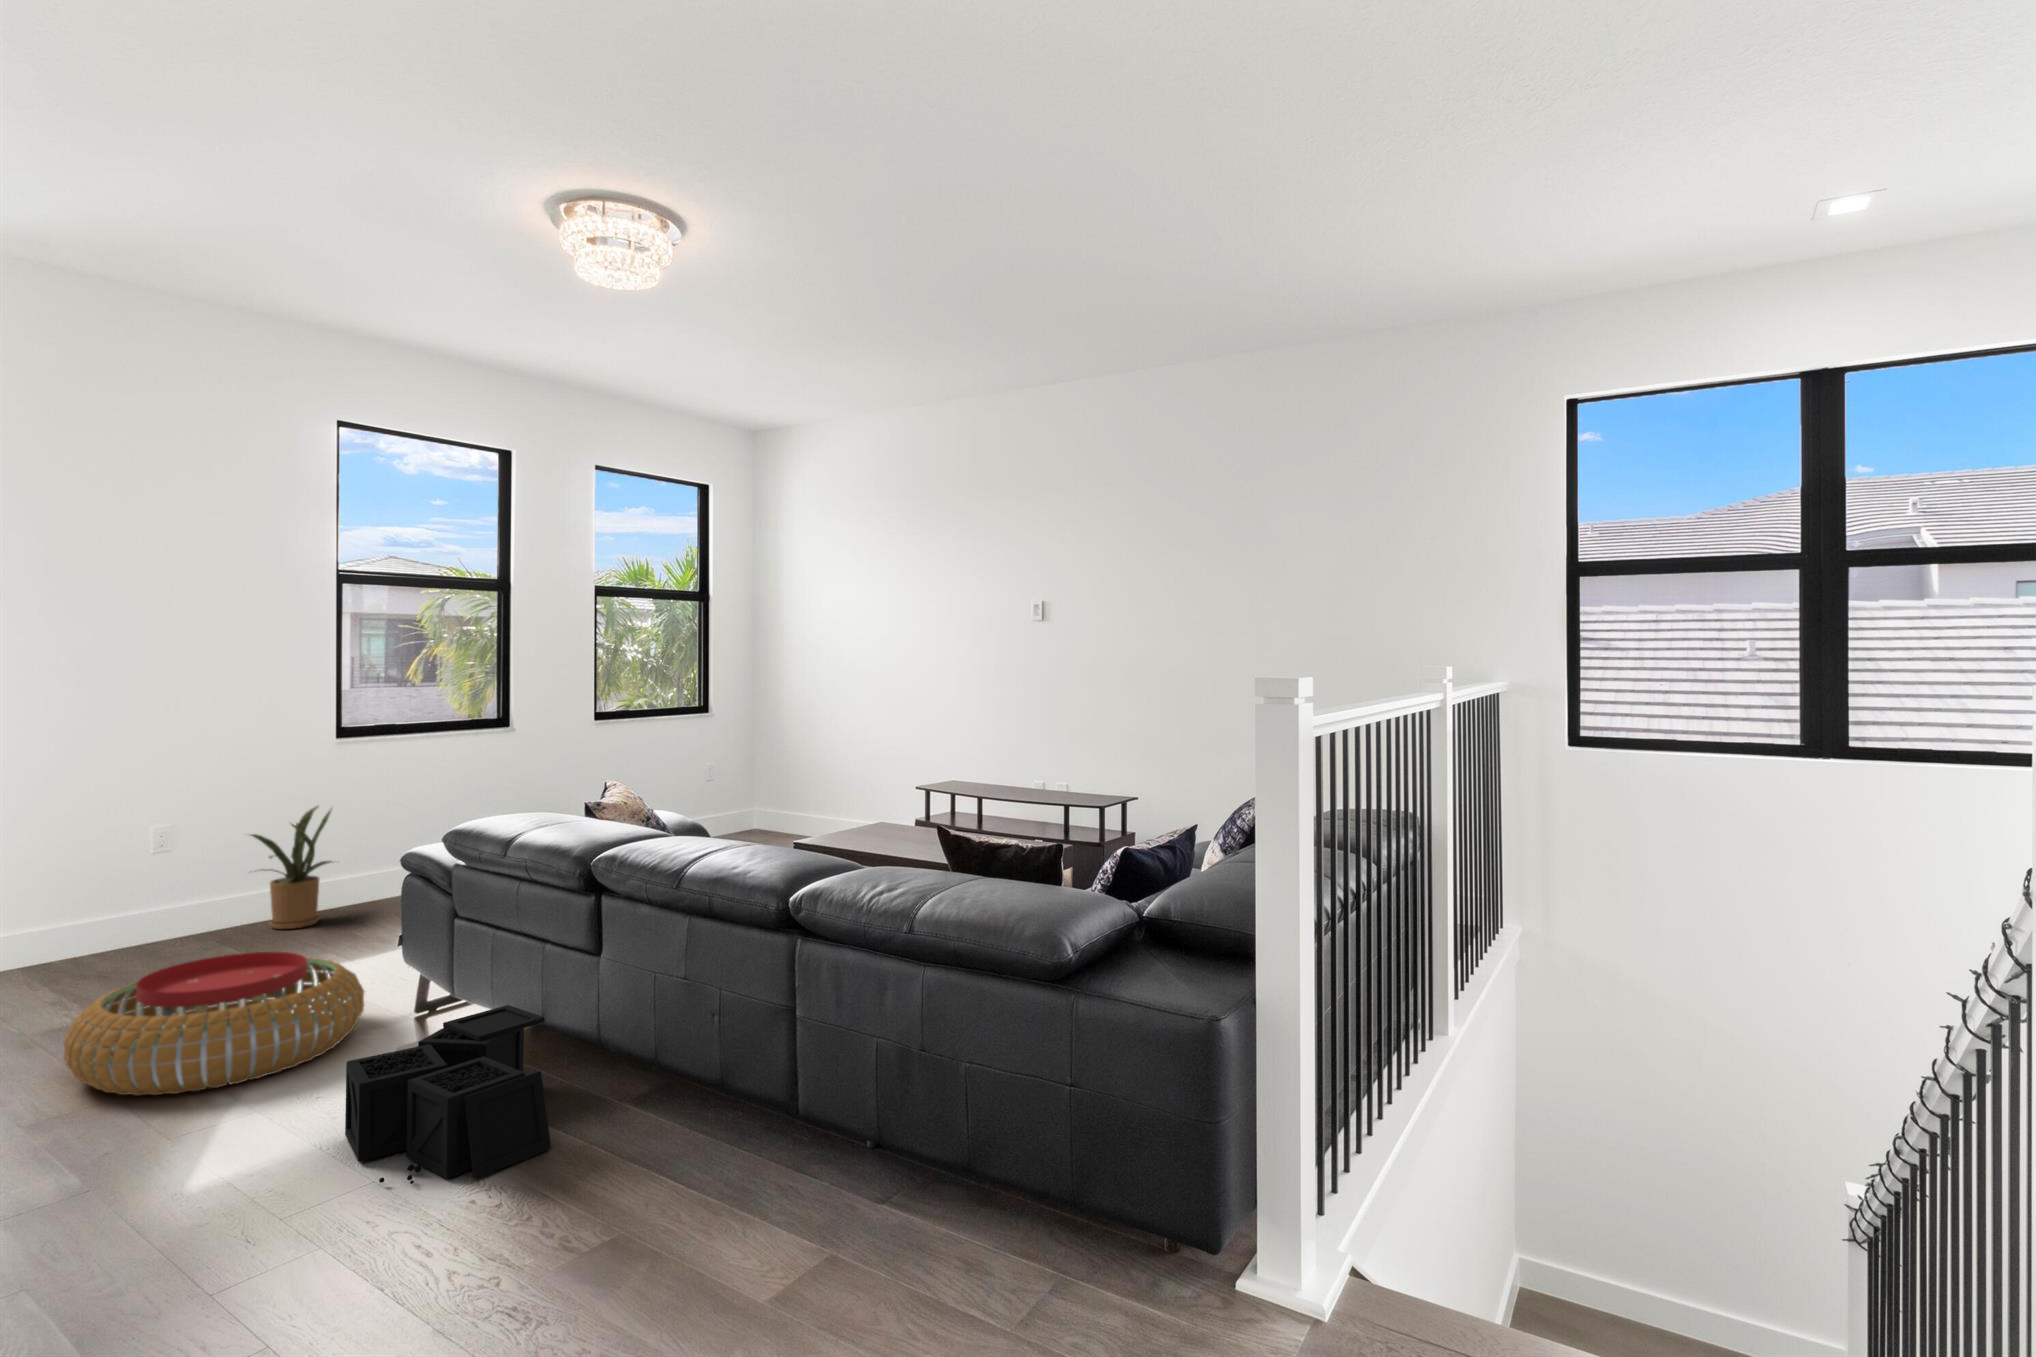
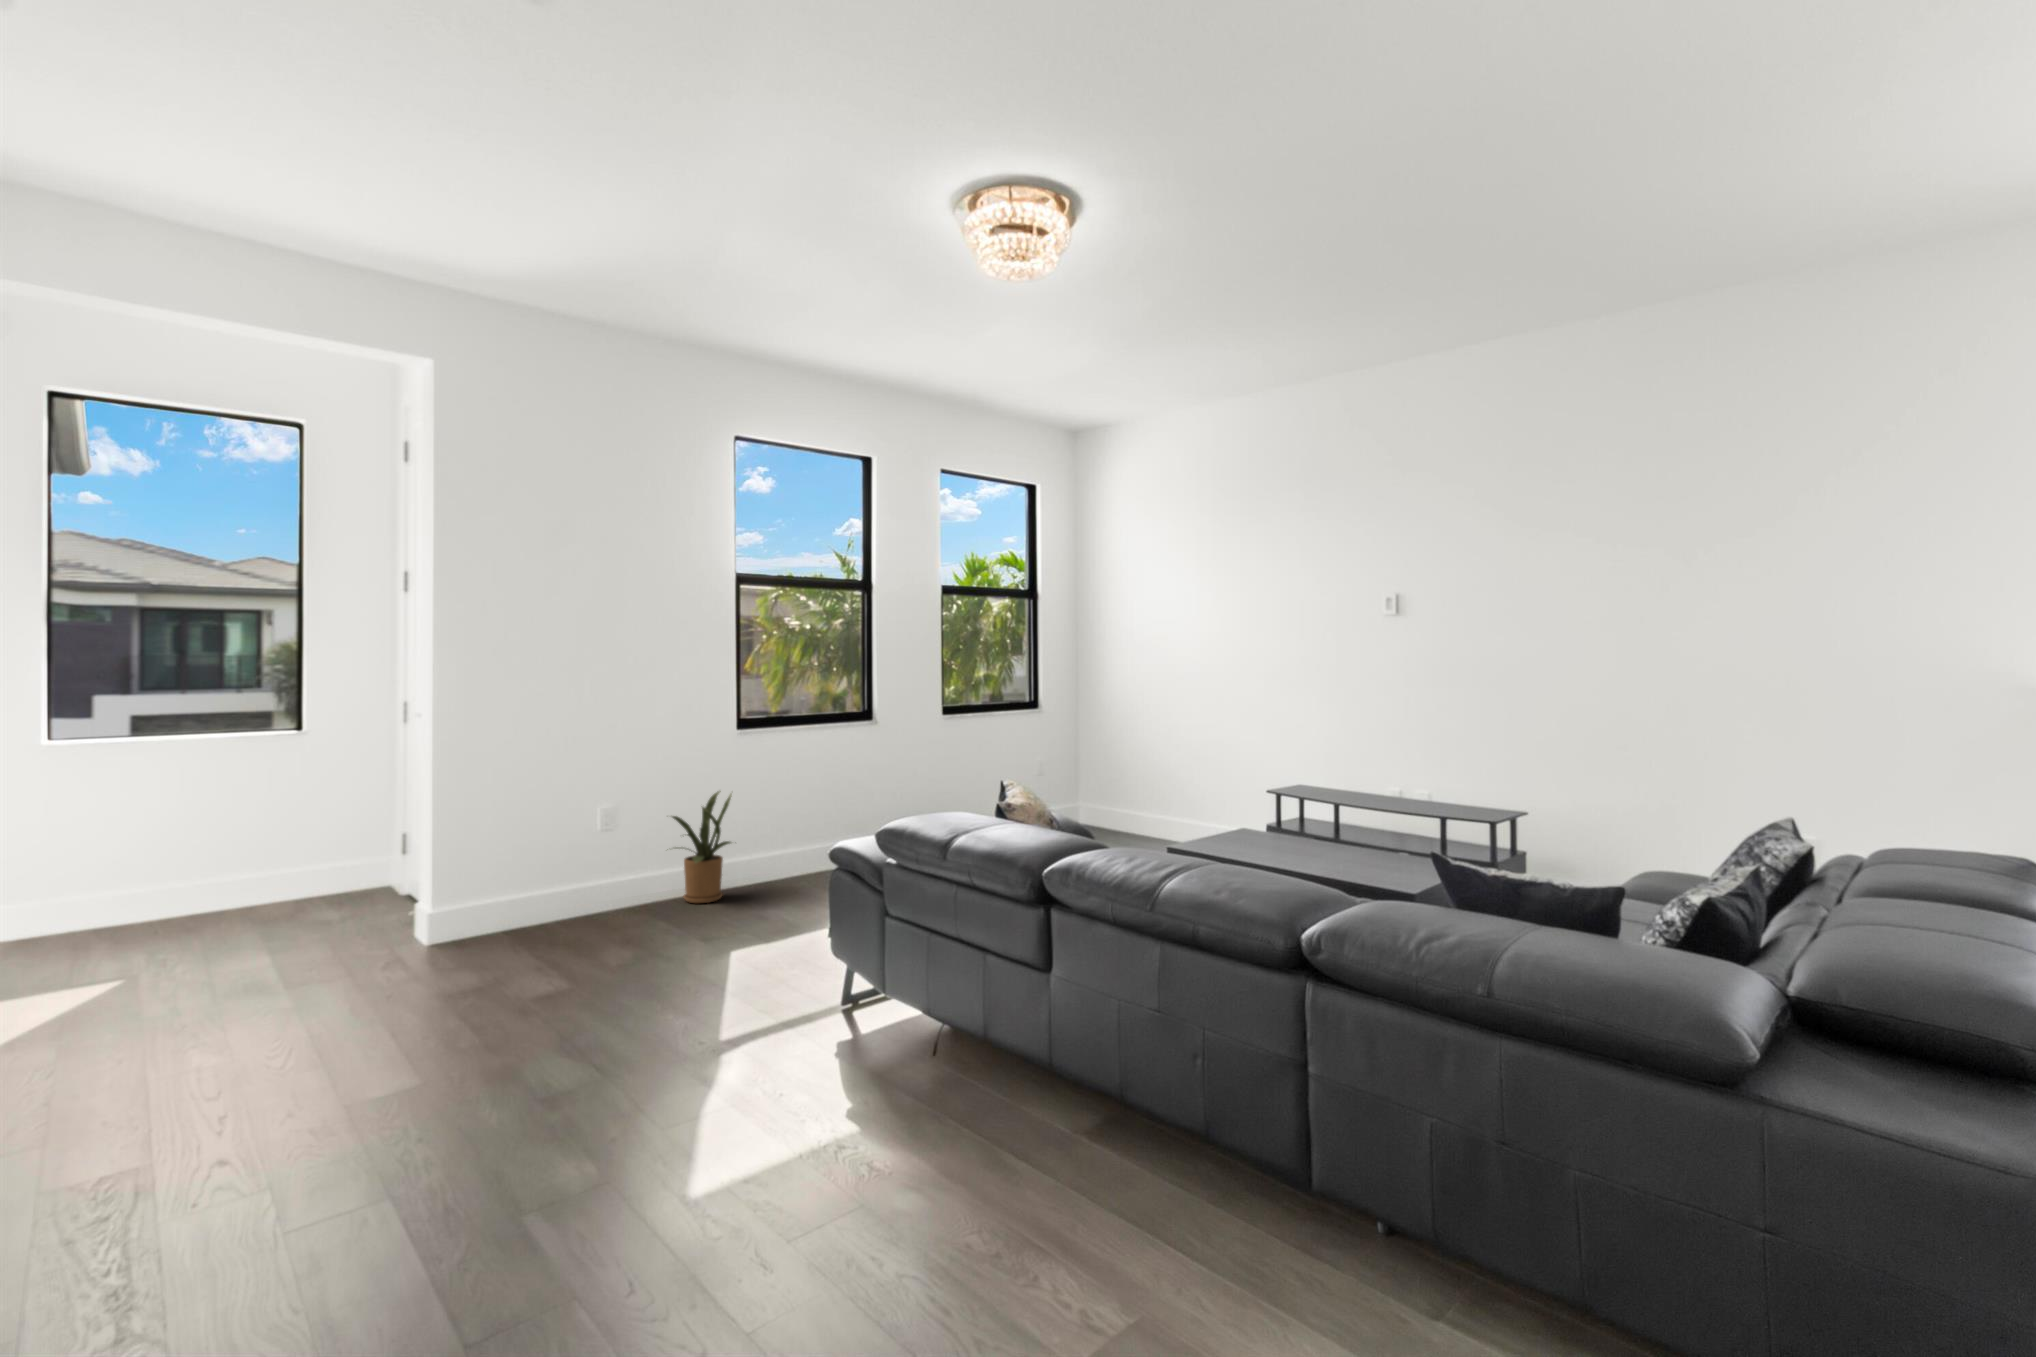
pouf: present [64,952,365,1096] -> none [563,935,799,1070]
storage bin: present [345,1005,551,1184] -> none [820,1011,1026,1210]

